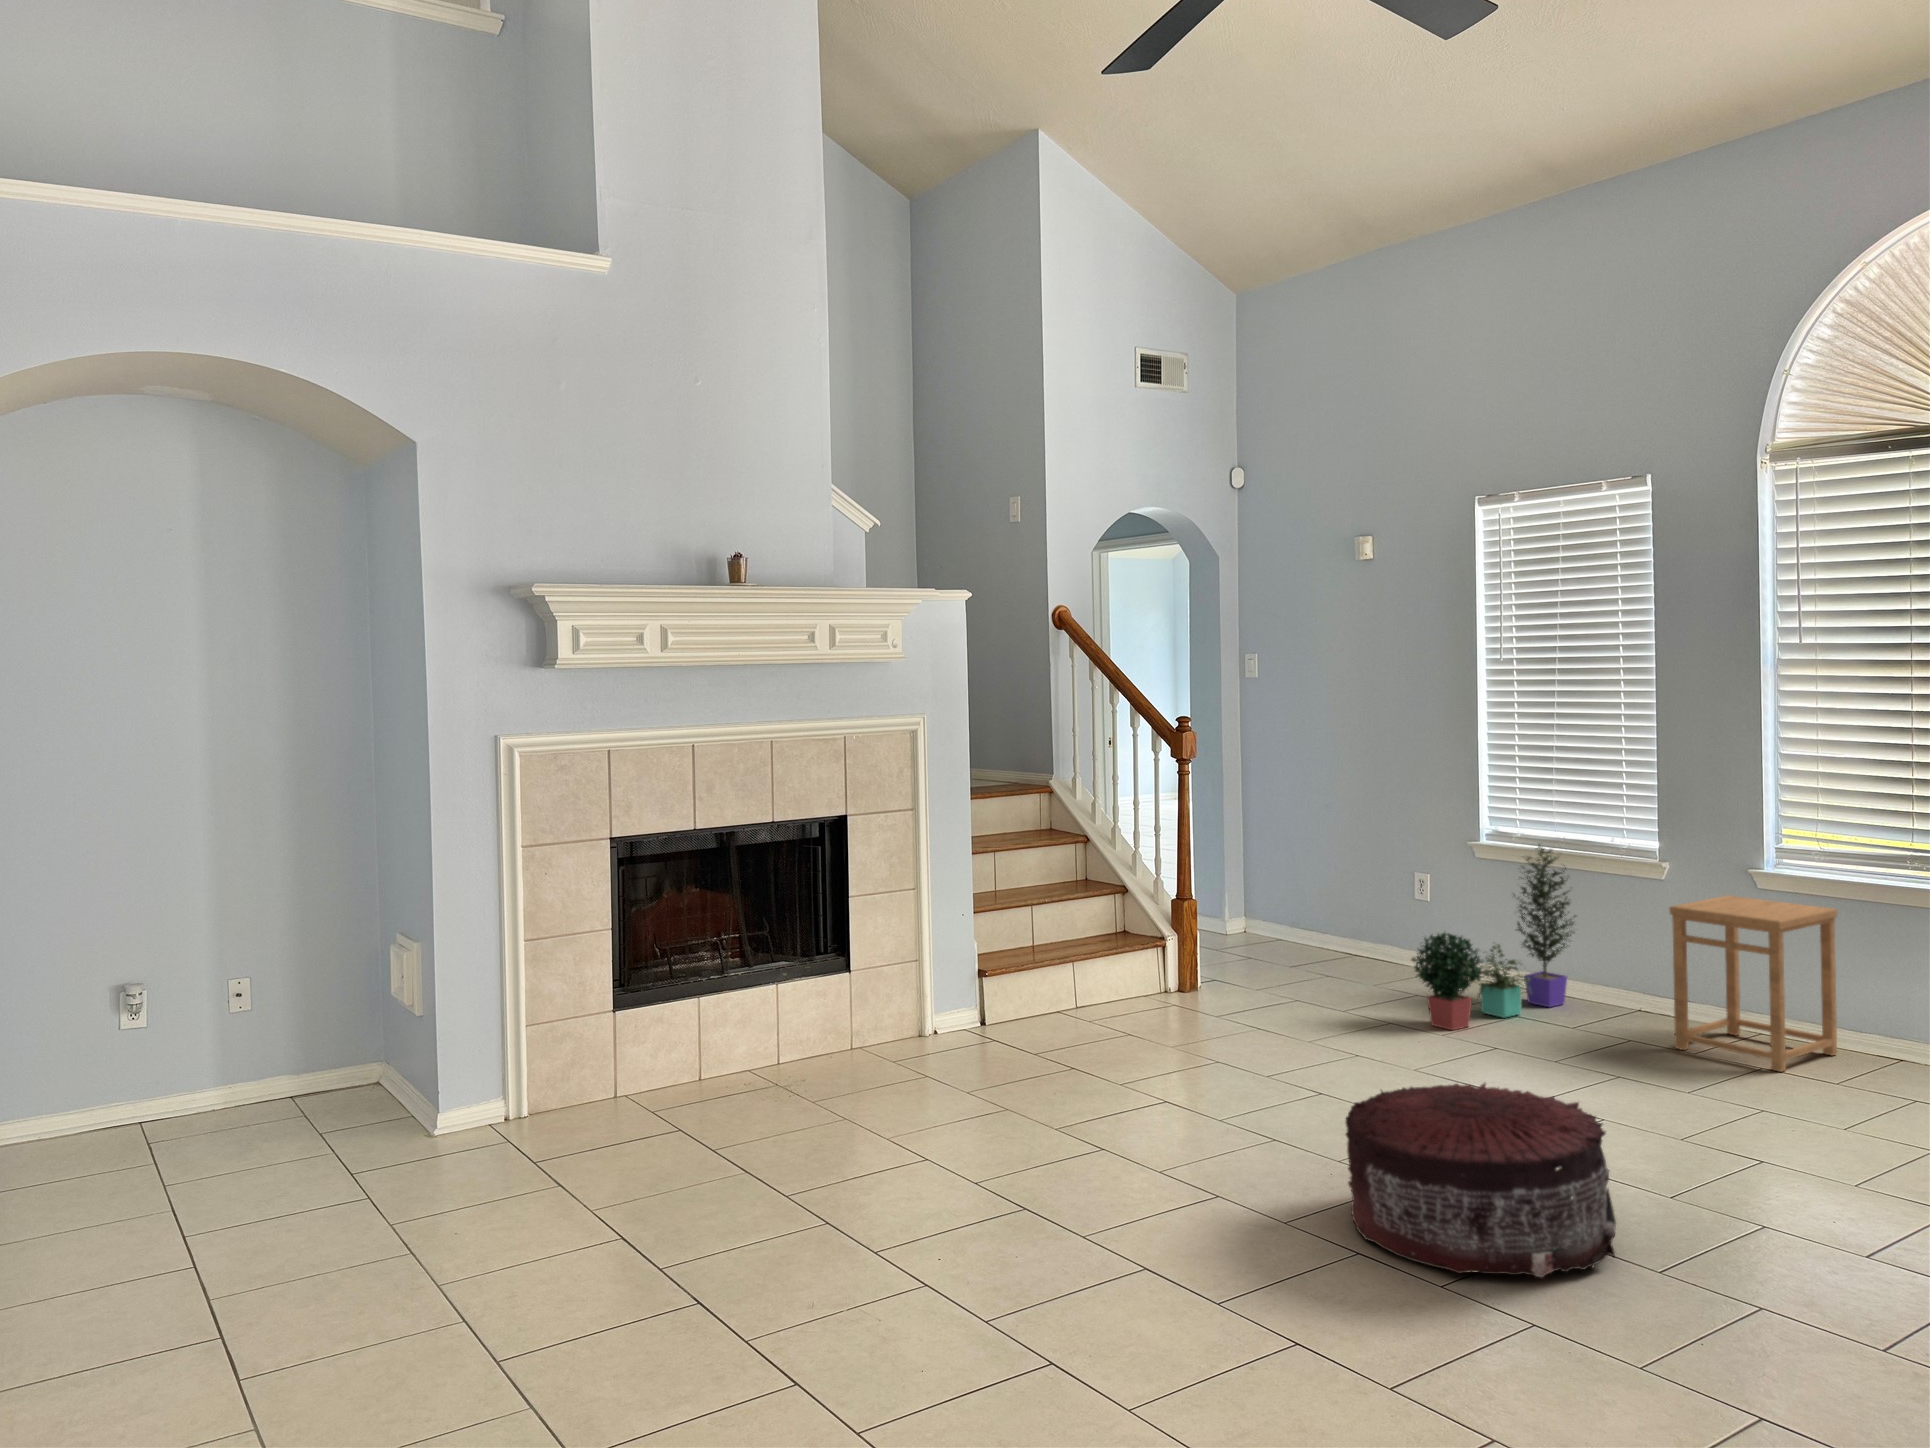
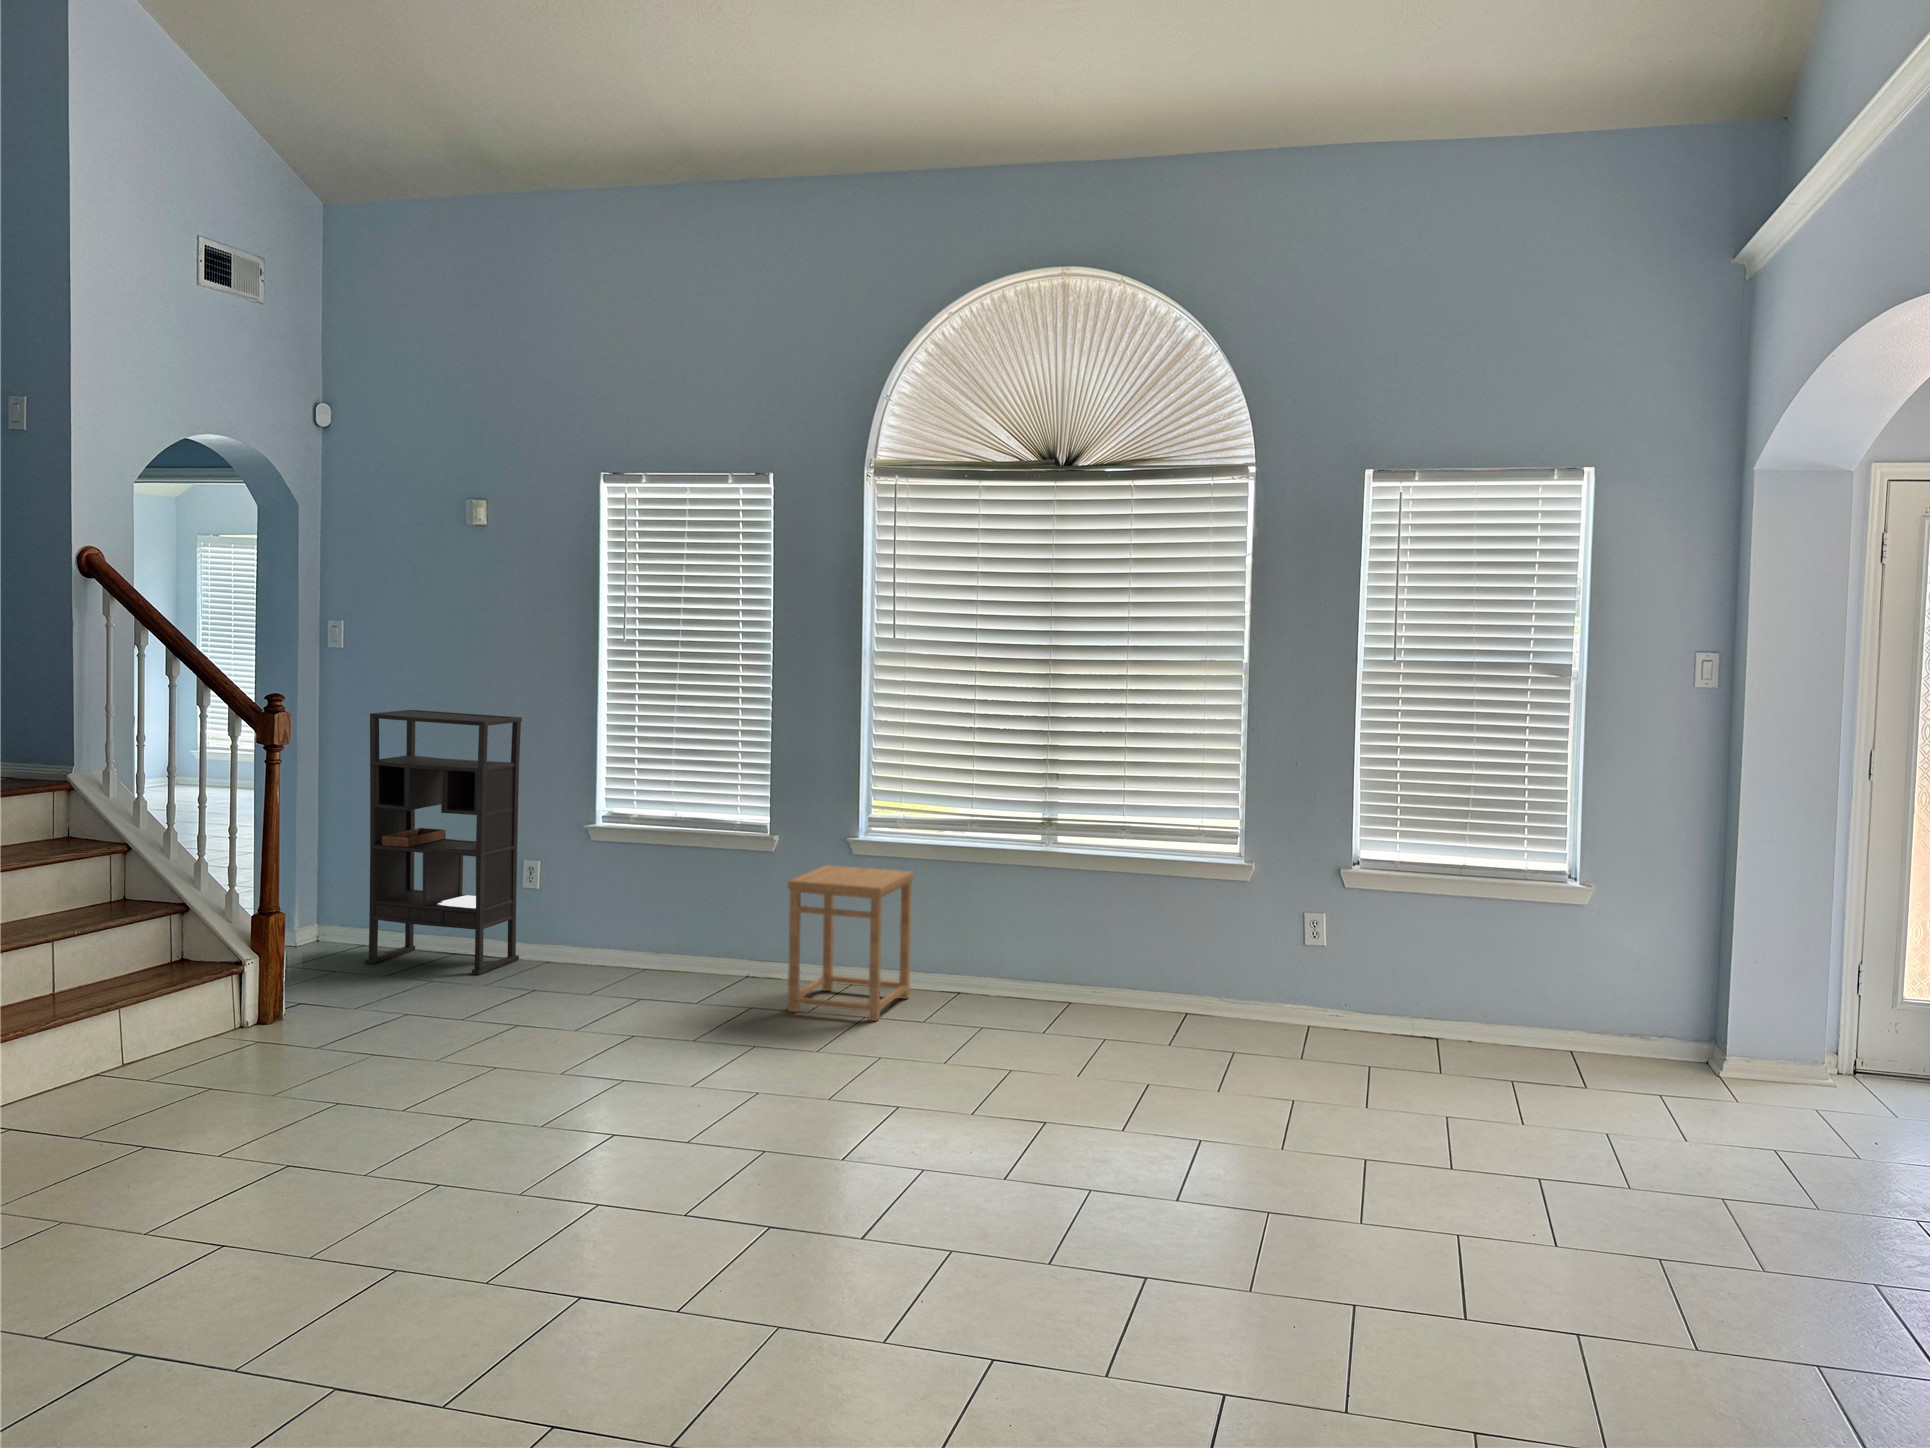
bookshelf: none [1276,731,1412,976] -> present [365,710,522,975]
potted plant: present [1412,844,1576,1030] -> none [543,824,696,1025]
pouf: present [1346,1083,1616,1277] -> none [561,1087,828,1298]

